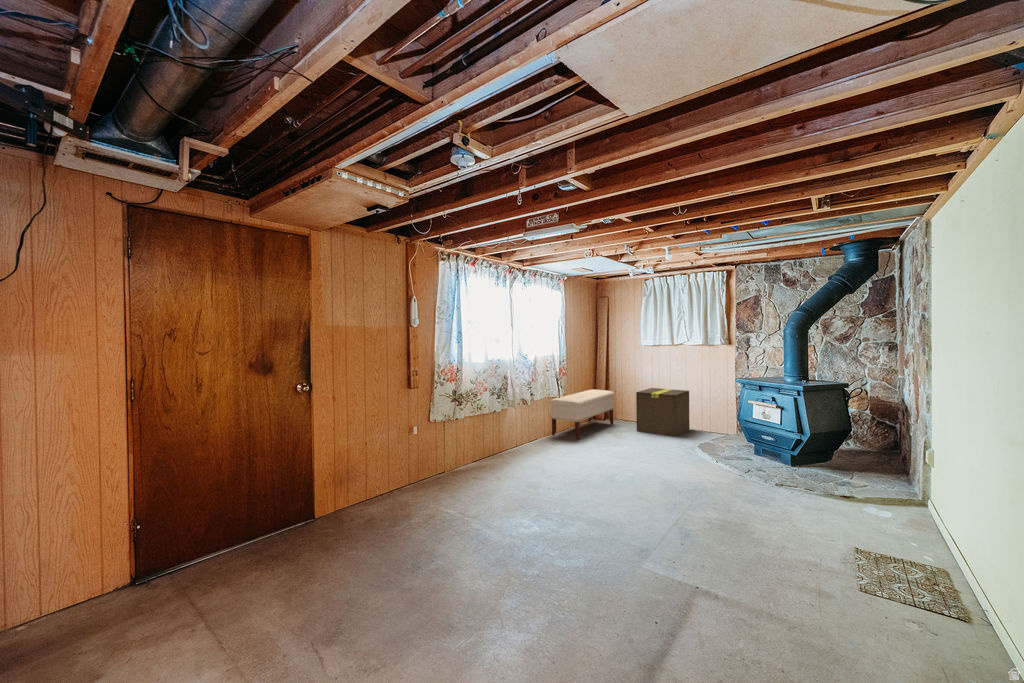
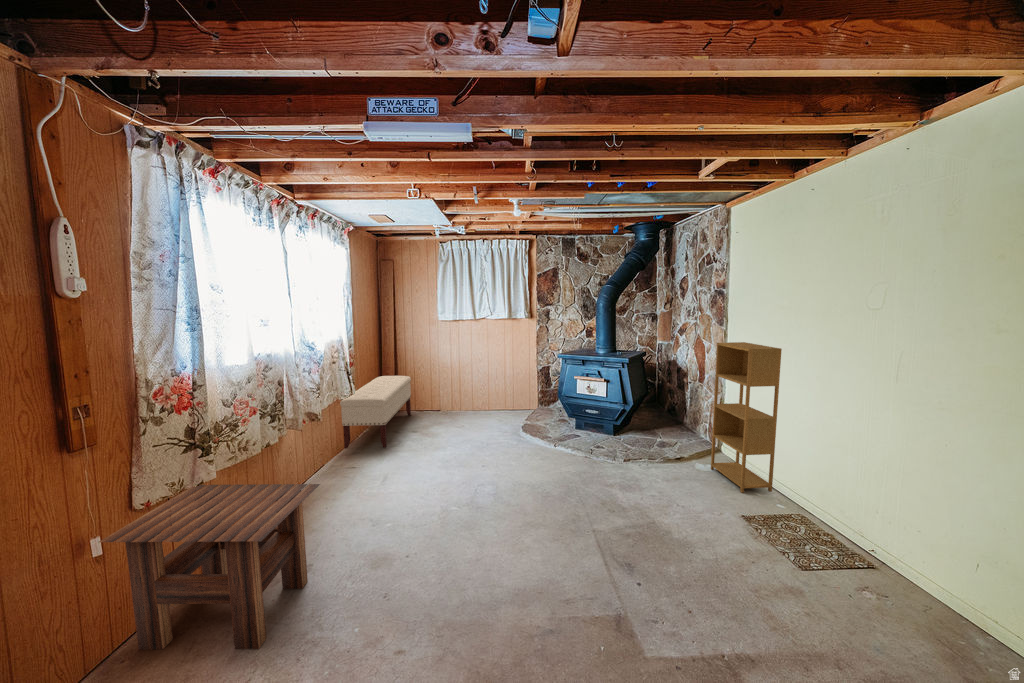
shelving unit: none [883,370,940,544] -> present [711,342,782,493]
cardboard box: present [636,388,690,436] -> none [442,367,491,419]
side table: none [418,421,504,497] -> present [99,484,320,650]

